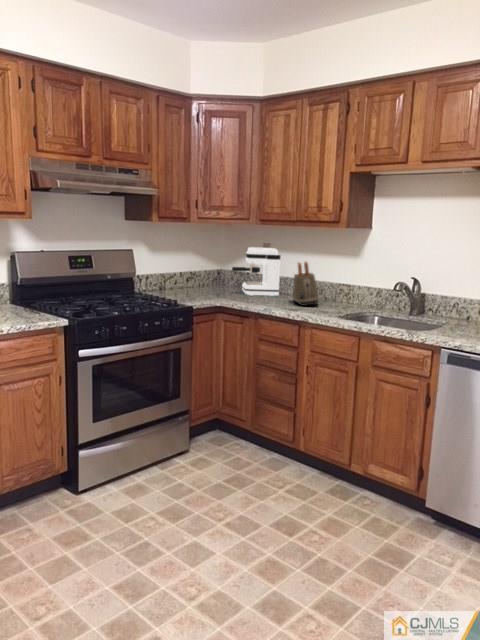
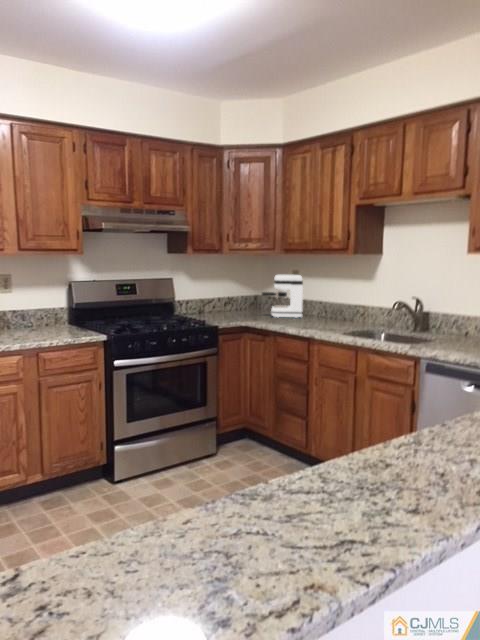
toaster: present [293,261,319,306] -> none [311,286,335,325]

